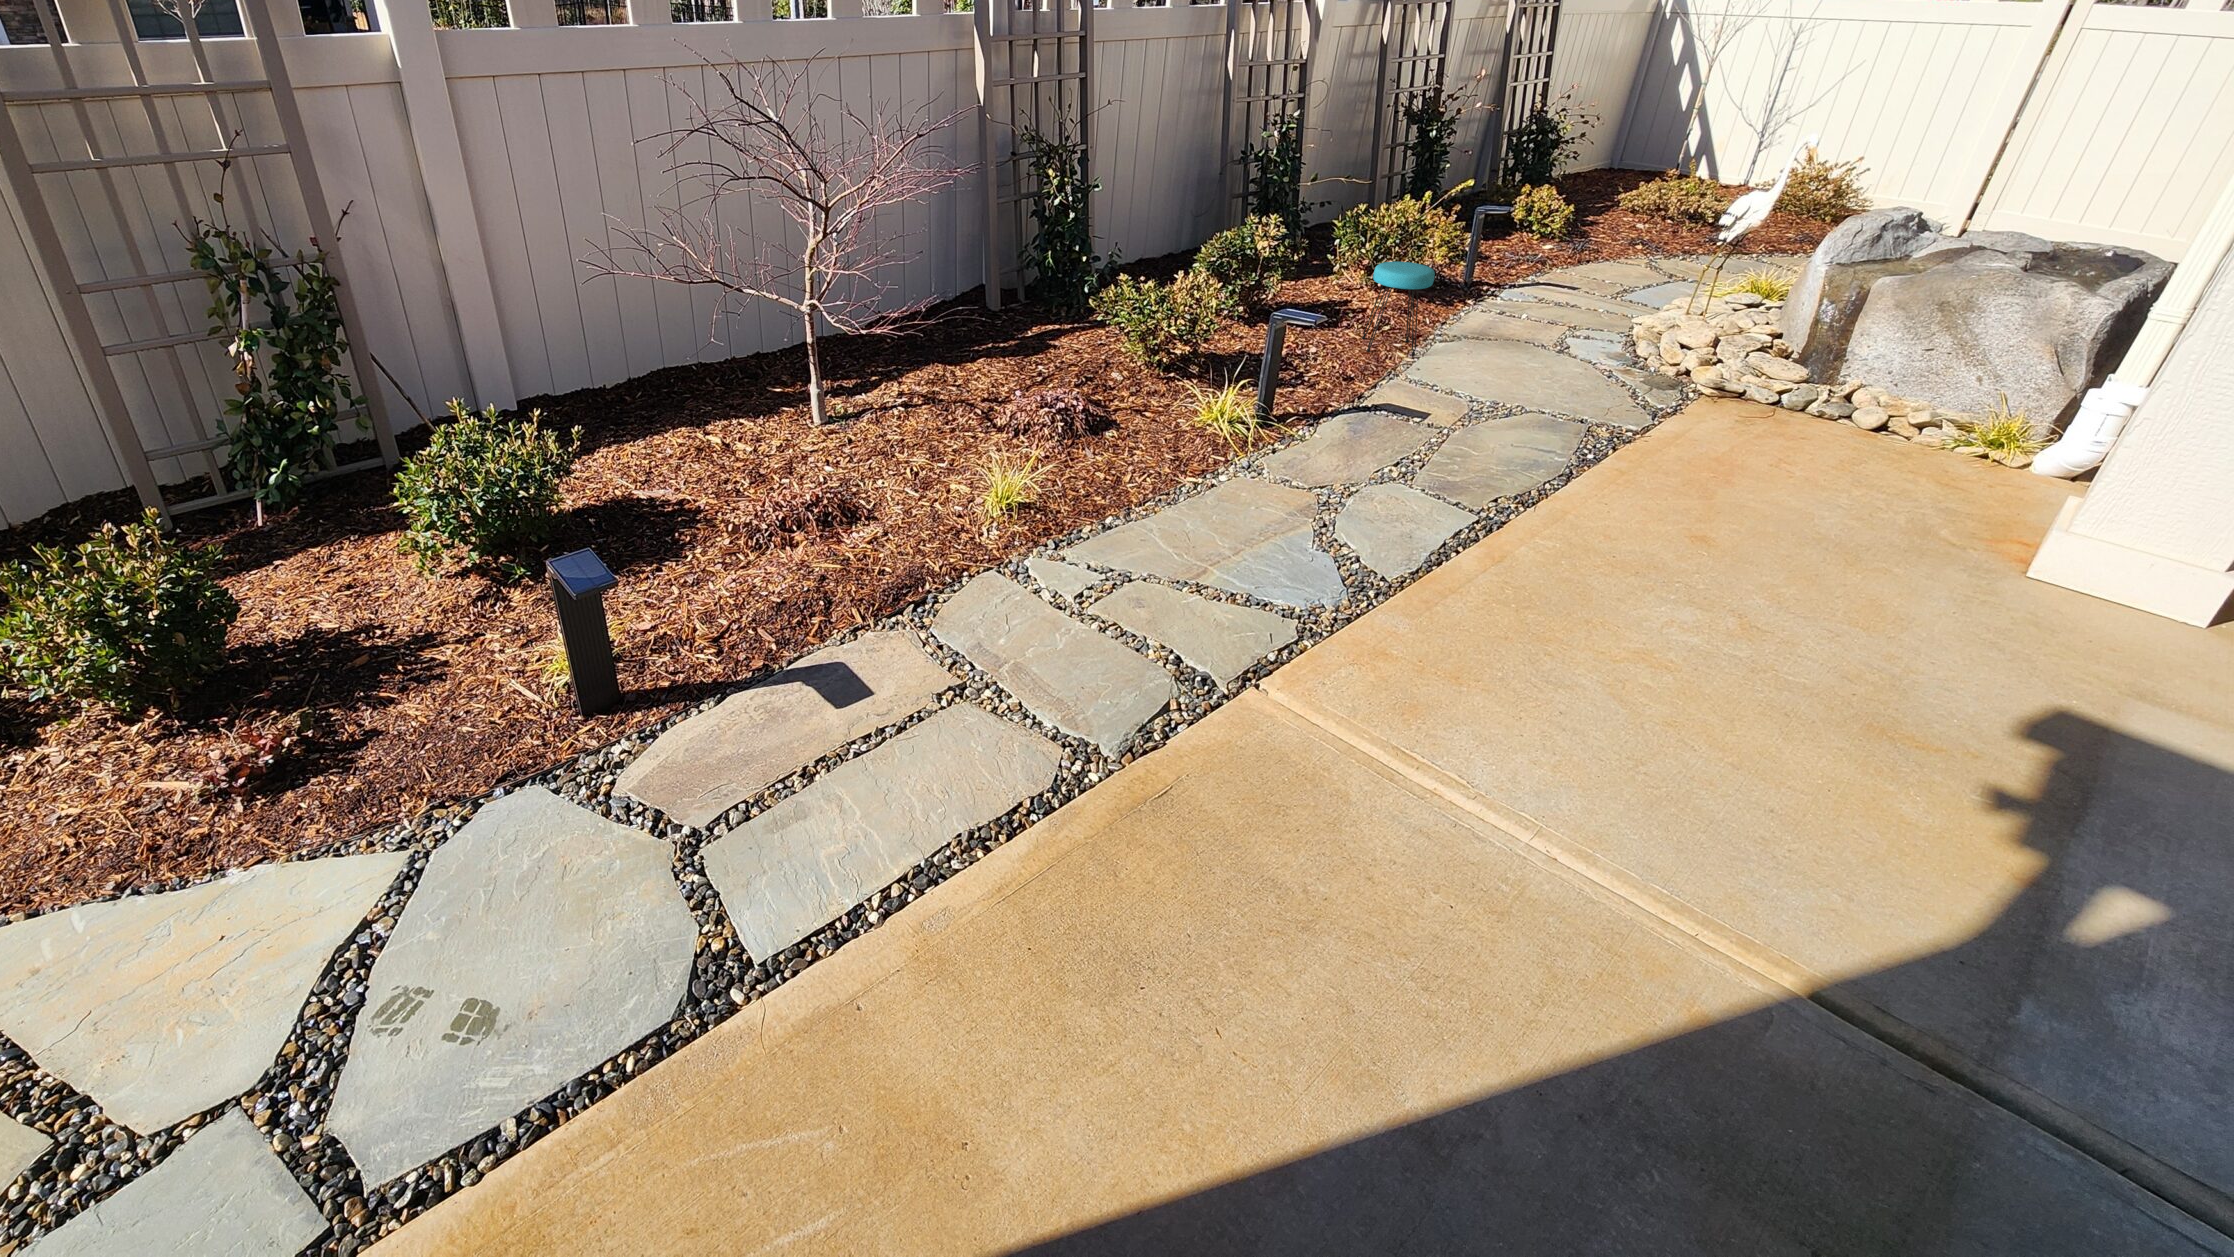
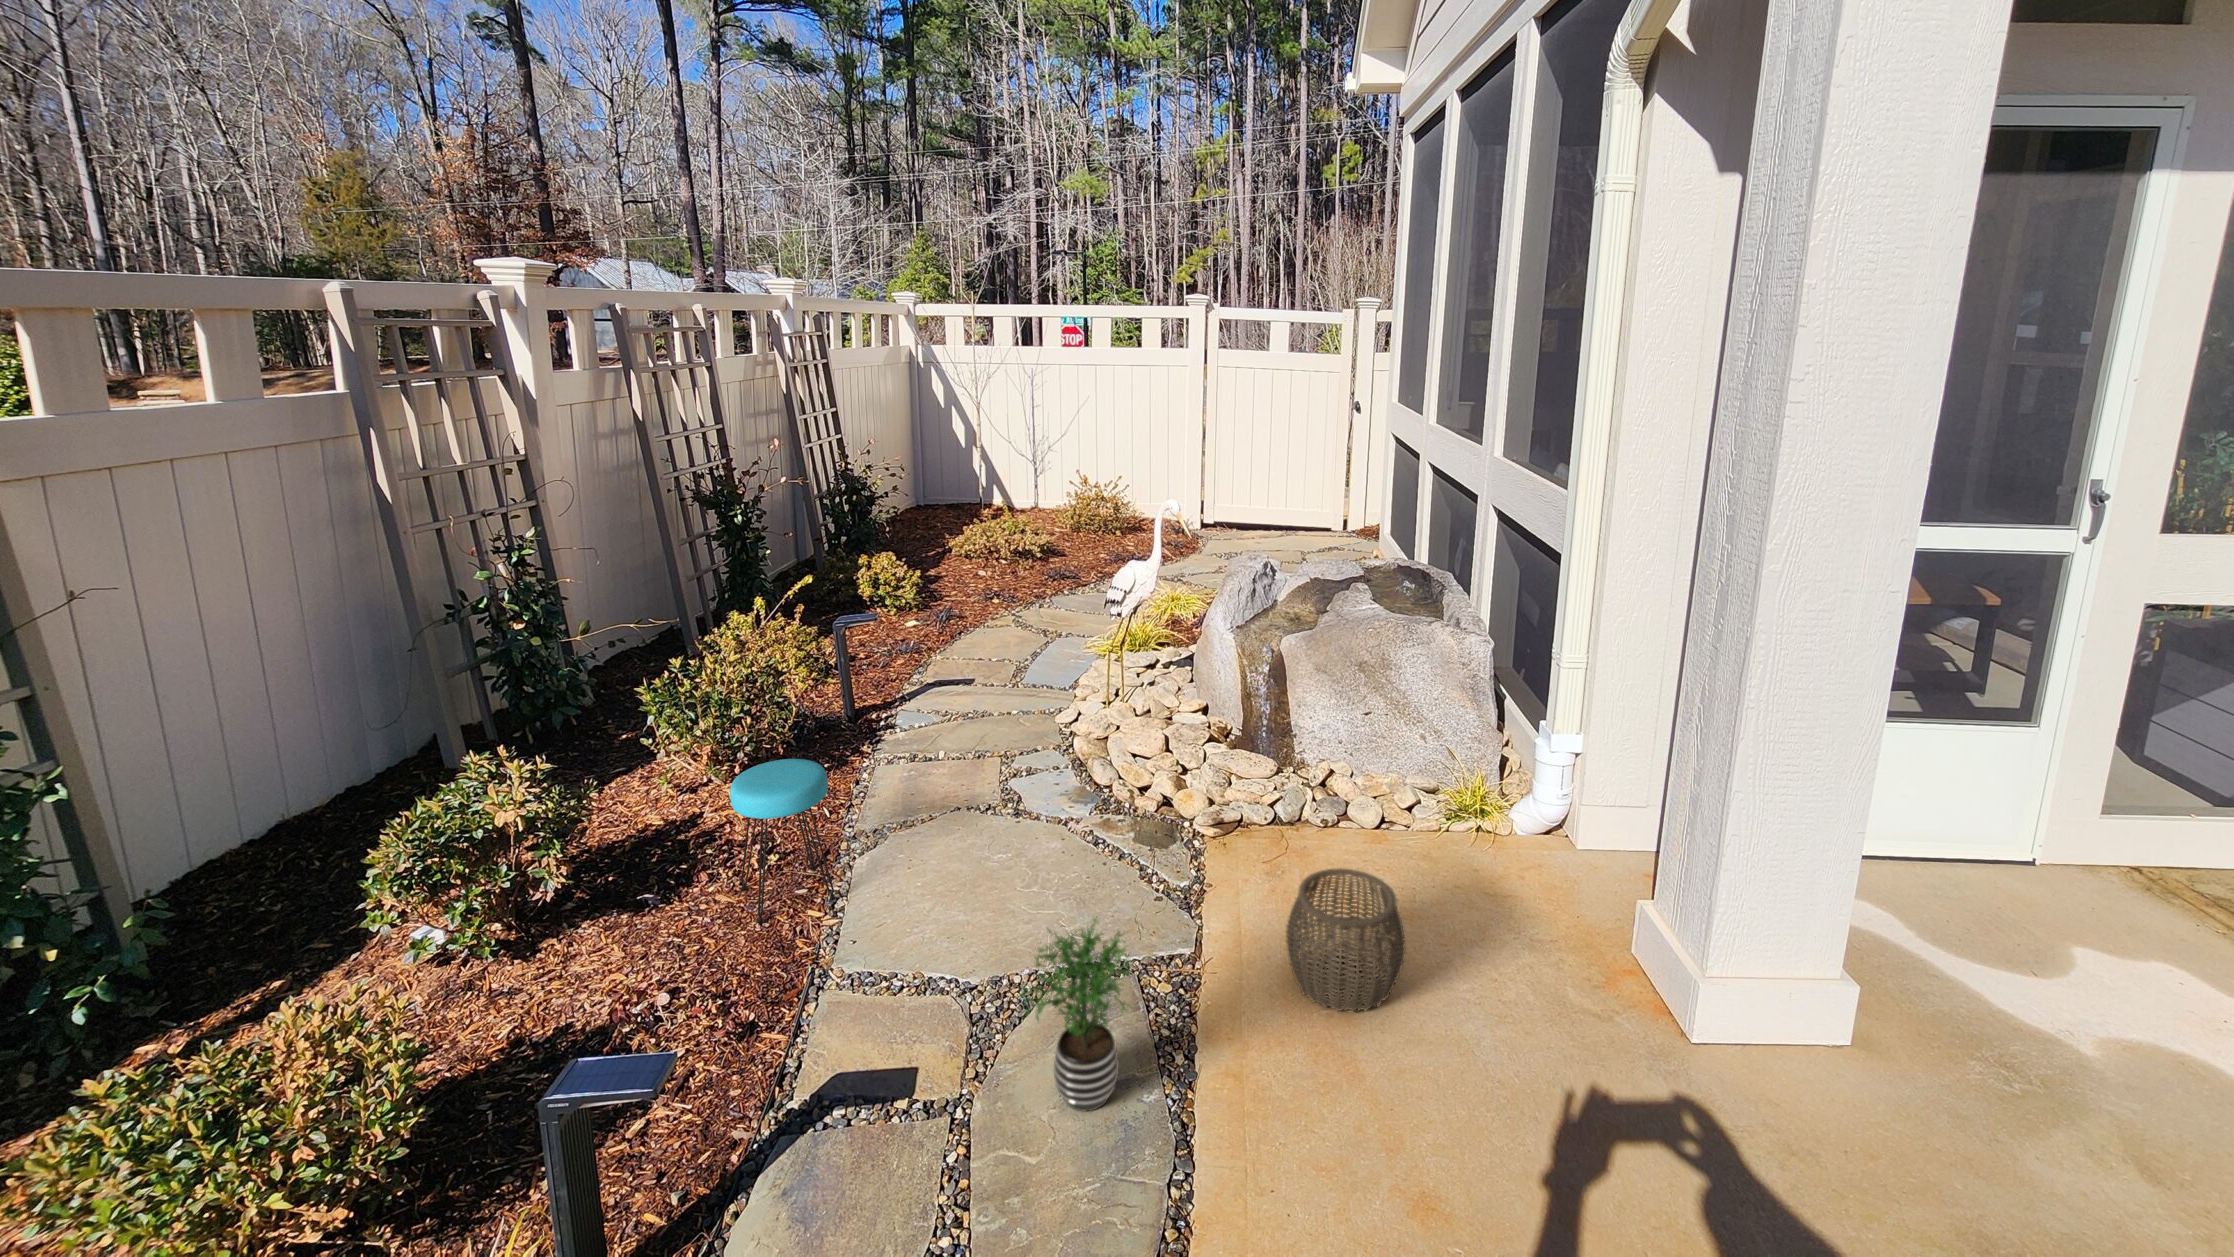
potted plant: none [1498,350,1586,458] -> present [1021,918,1132,1111]
woven basket: none [1709,400,1823,495] -> present [1286,868,1406,1013]

